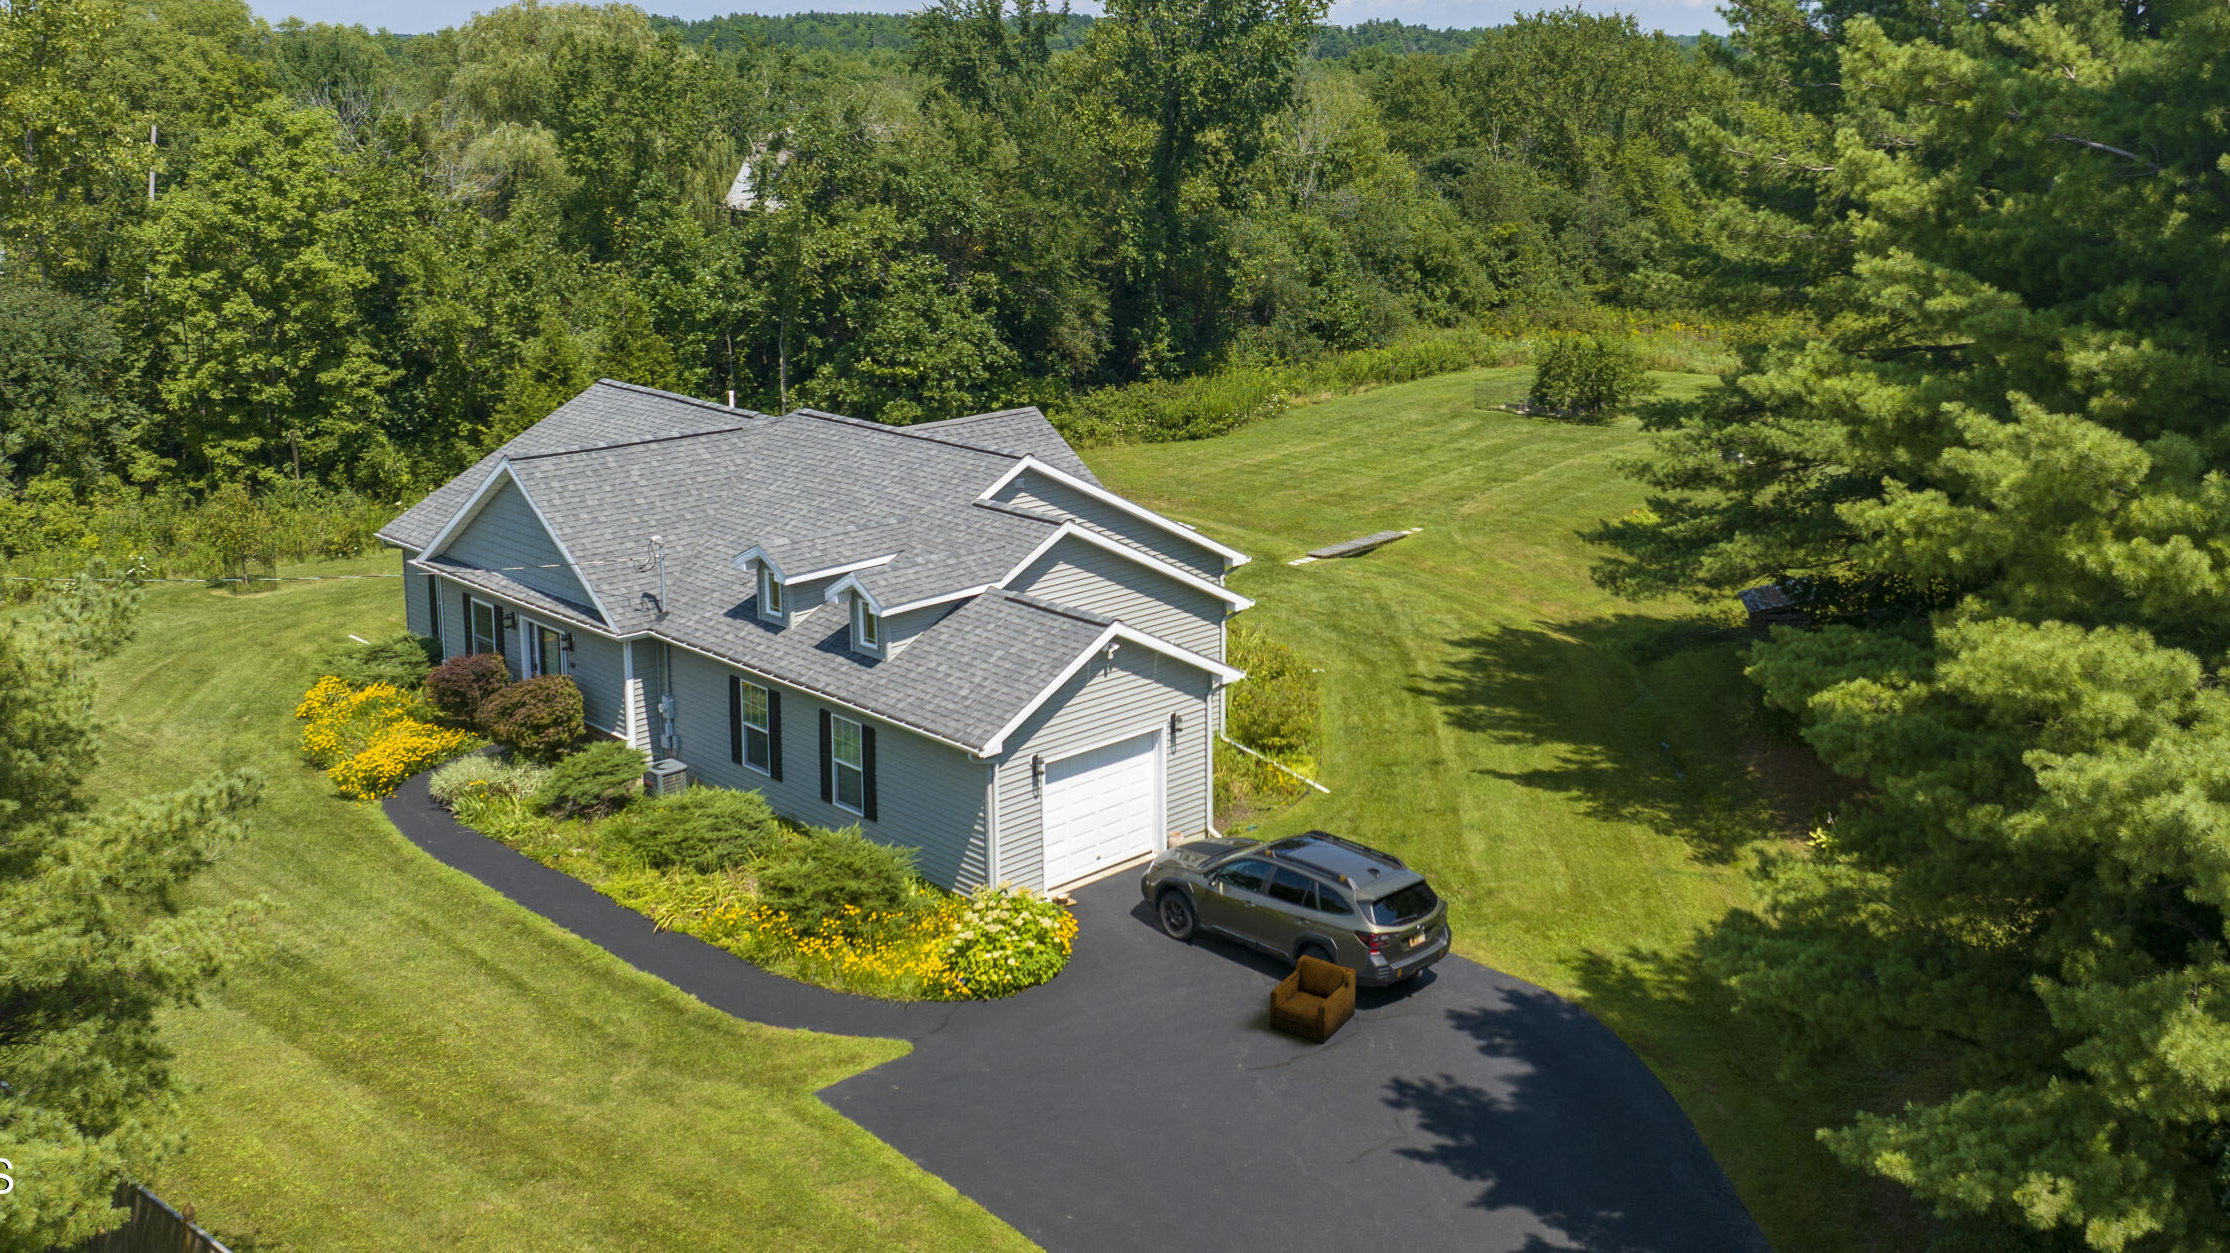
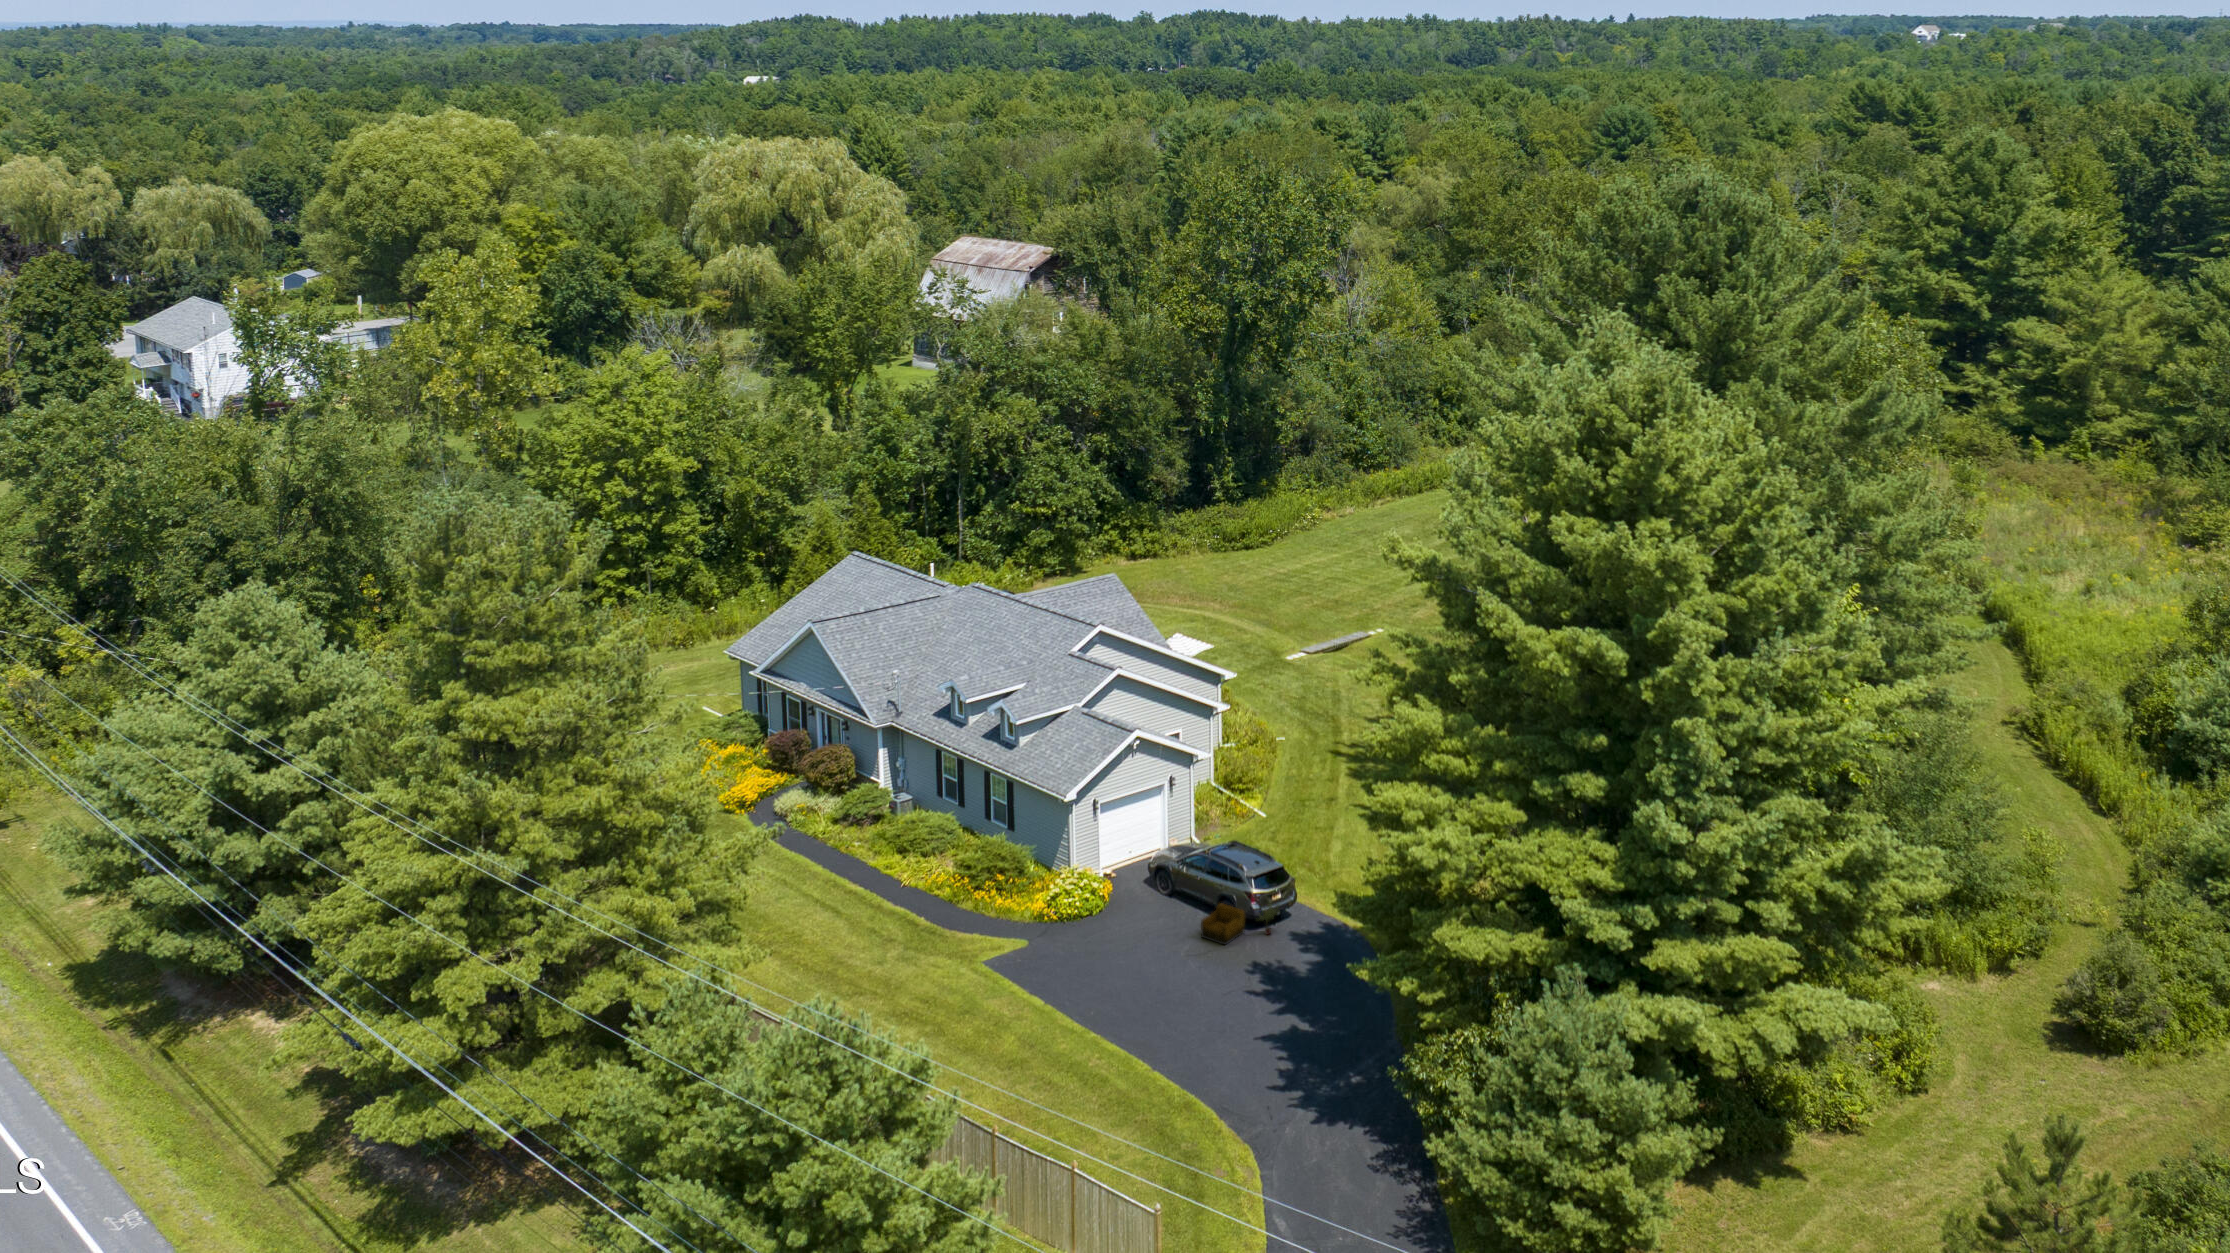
potted tree: none [1381,949,1427,1019] -> present [1258,902,1280,935]

